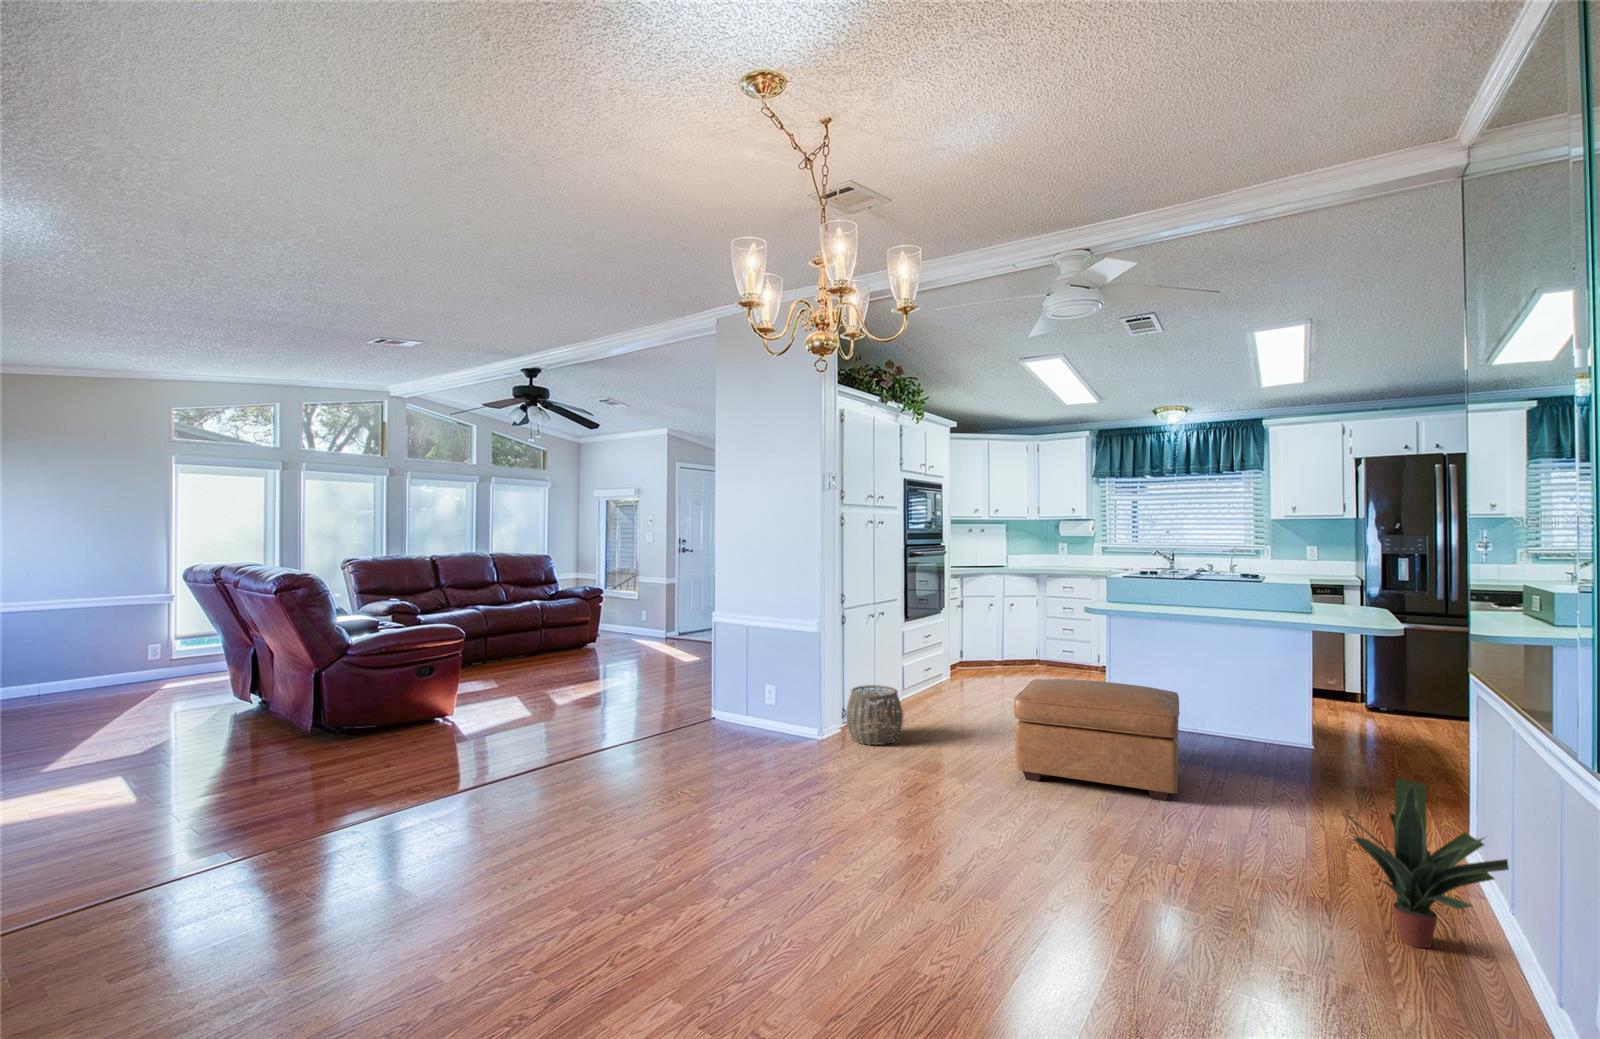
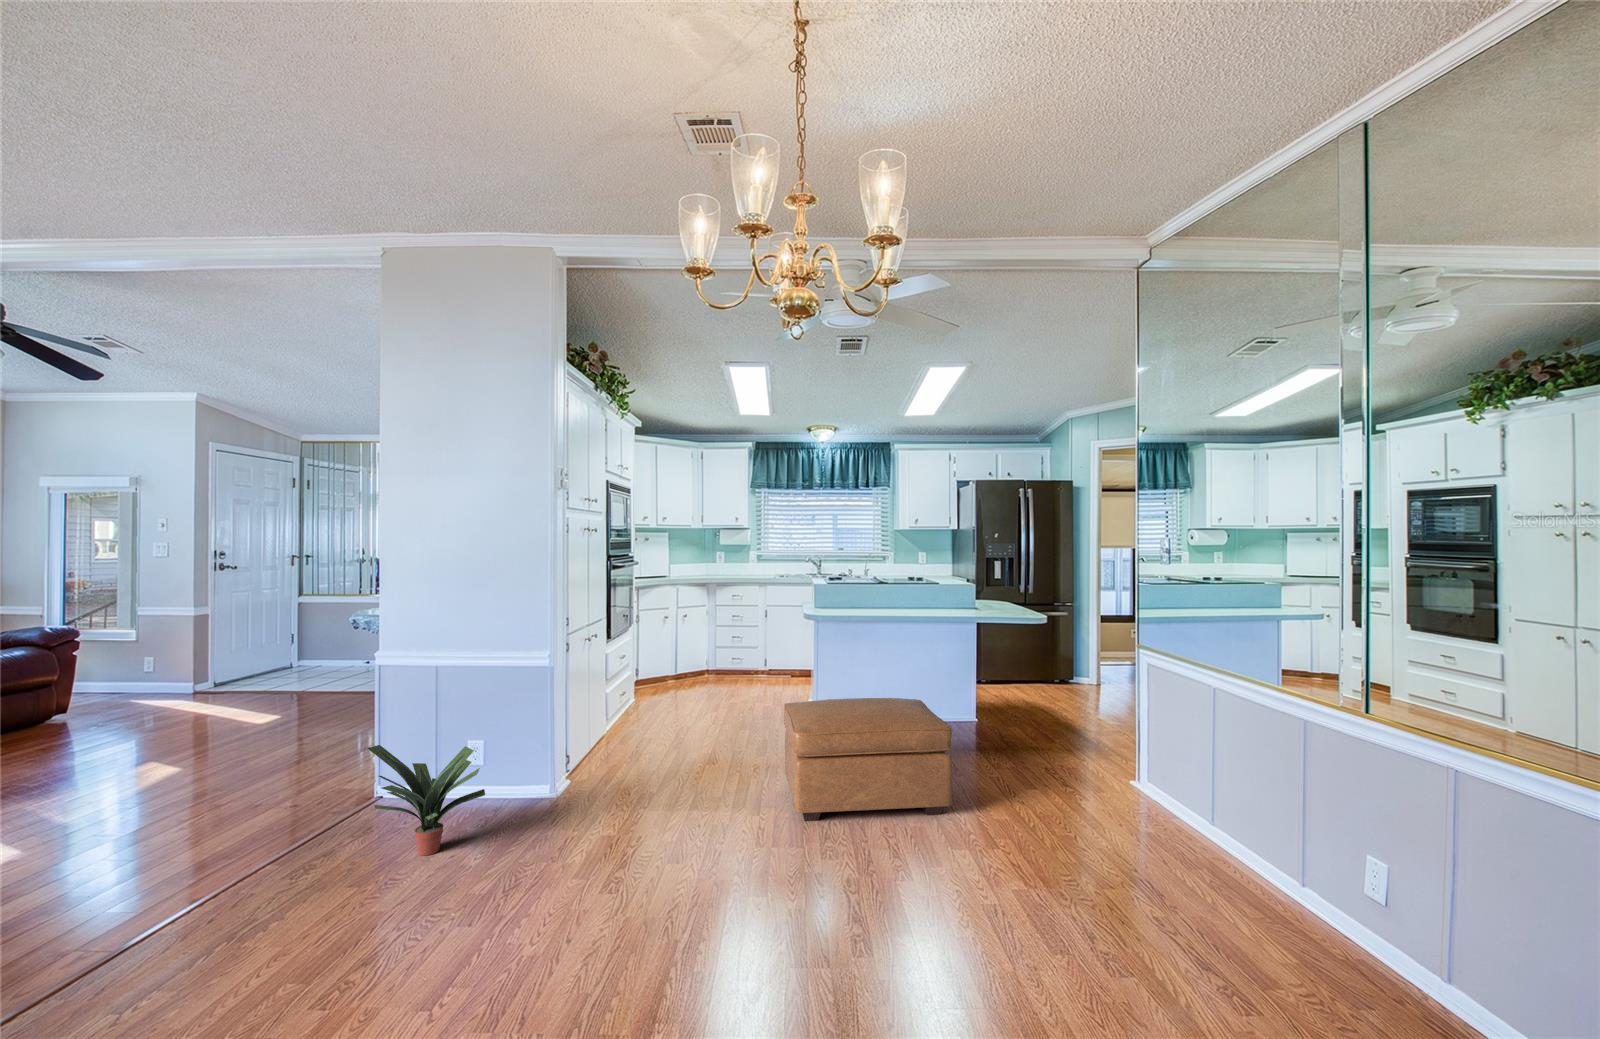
woven basket: present [846,685,903,745] -> none [564,734,639,815]
potted plant: present [1345,778,1509,948] -> present [367,745,485,856]

